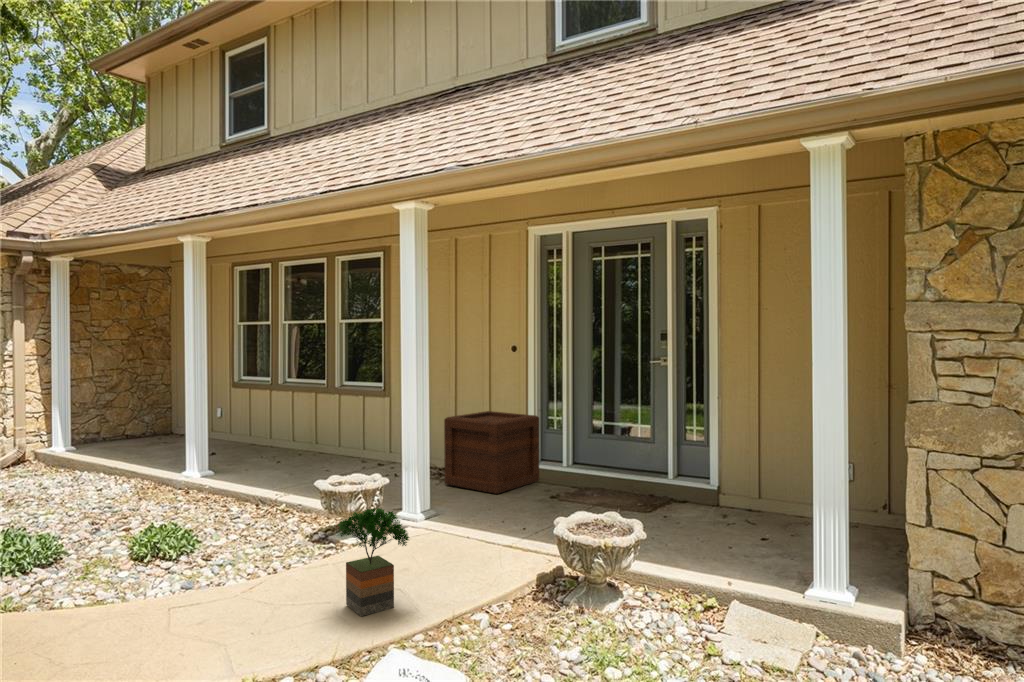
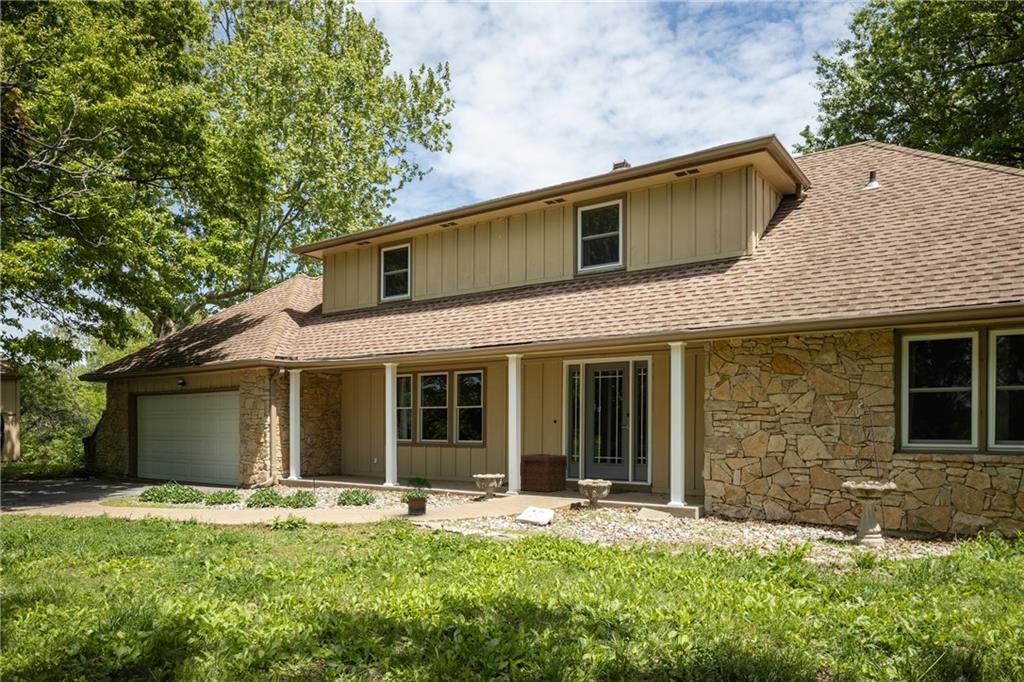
potted tree: present [338,507,409,616] -> present [407,477,432,515]

